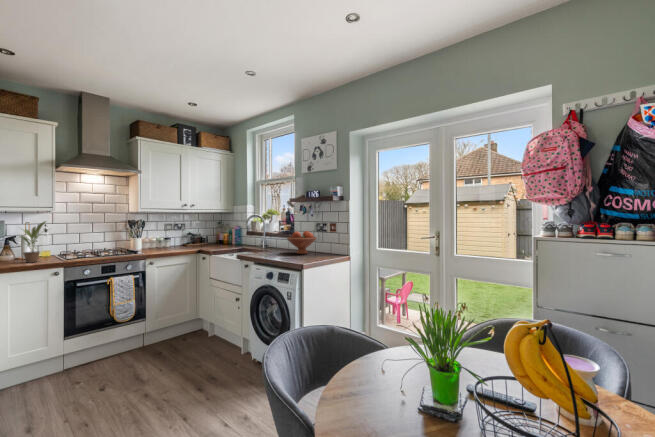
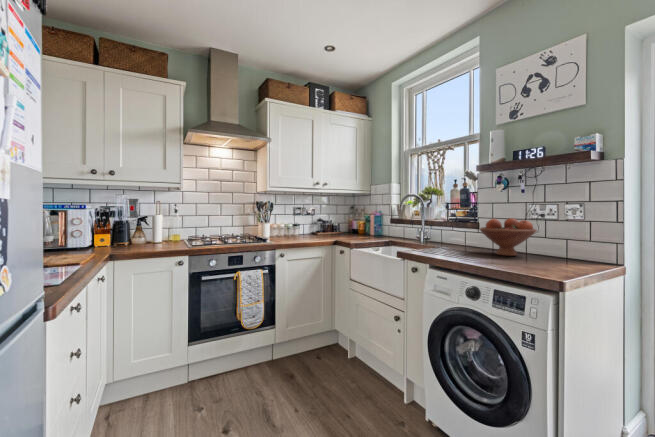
potted plant: present [21,221,46,263] -> none [142,199,179,248]

